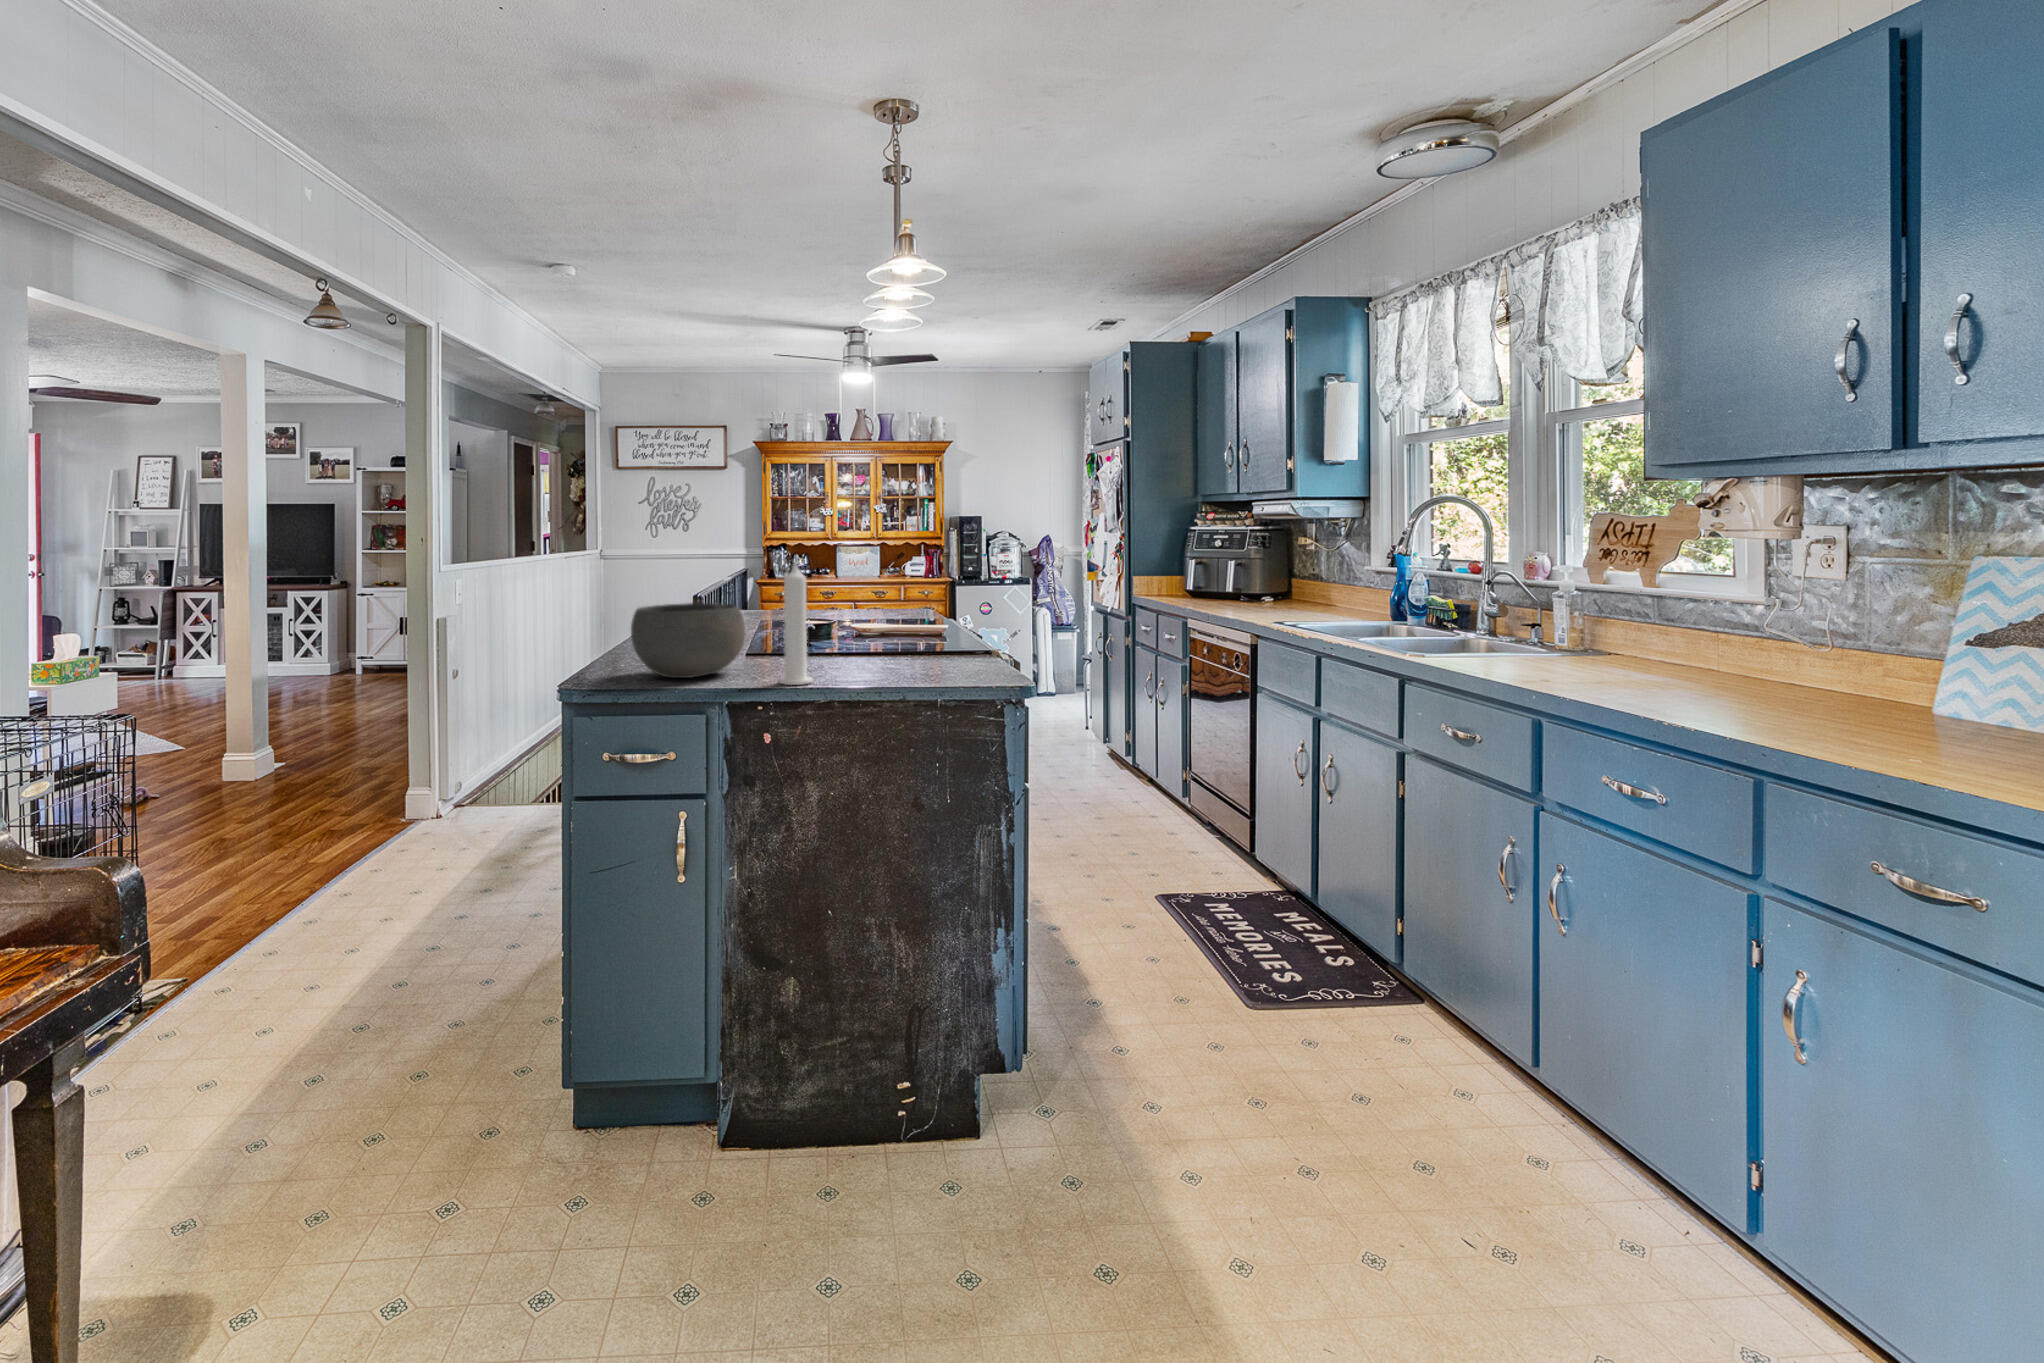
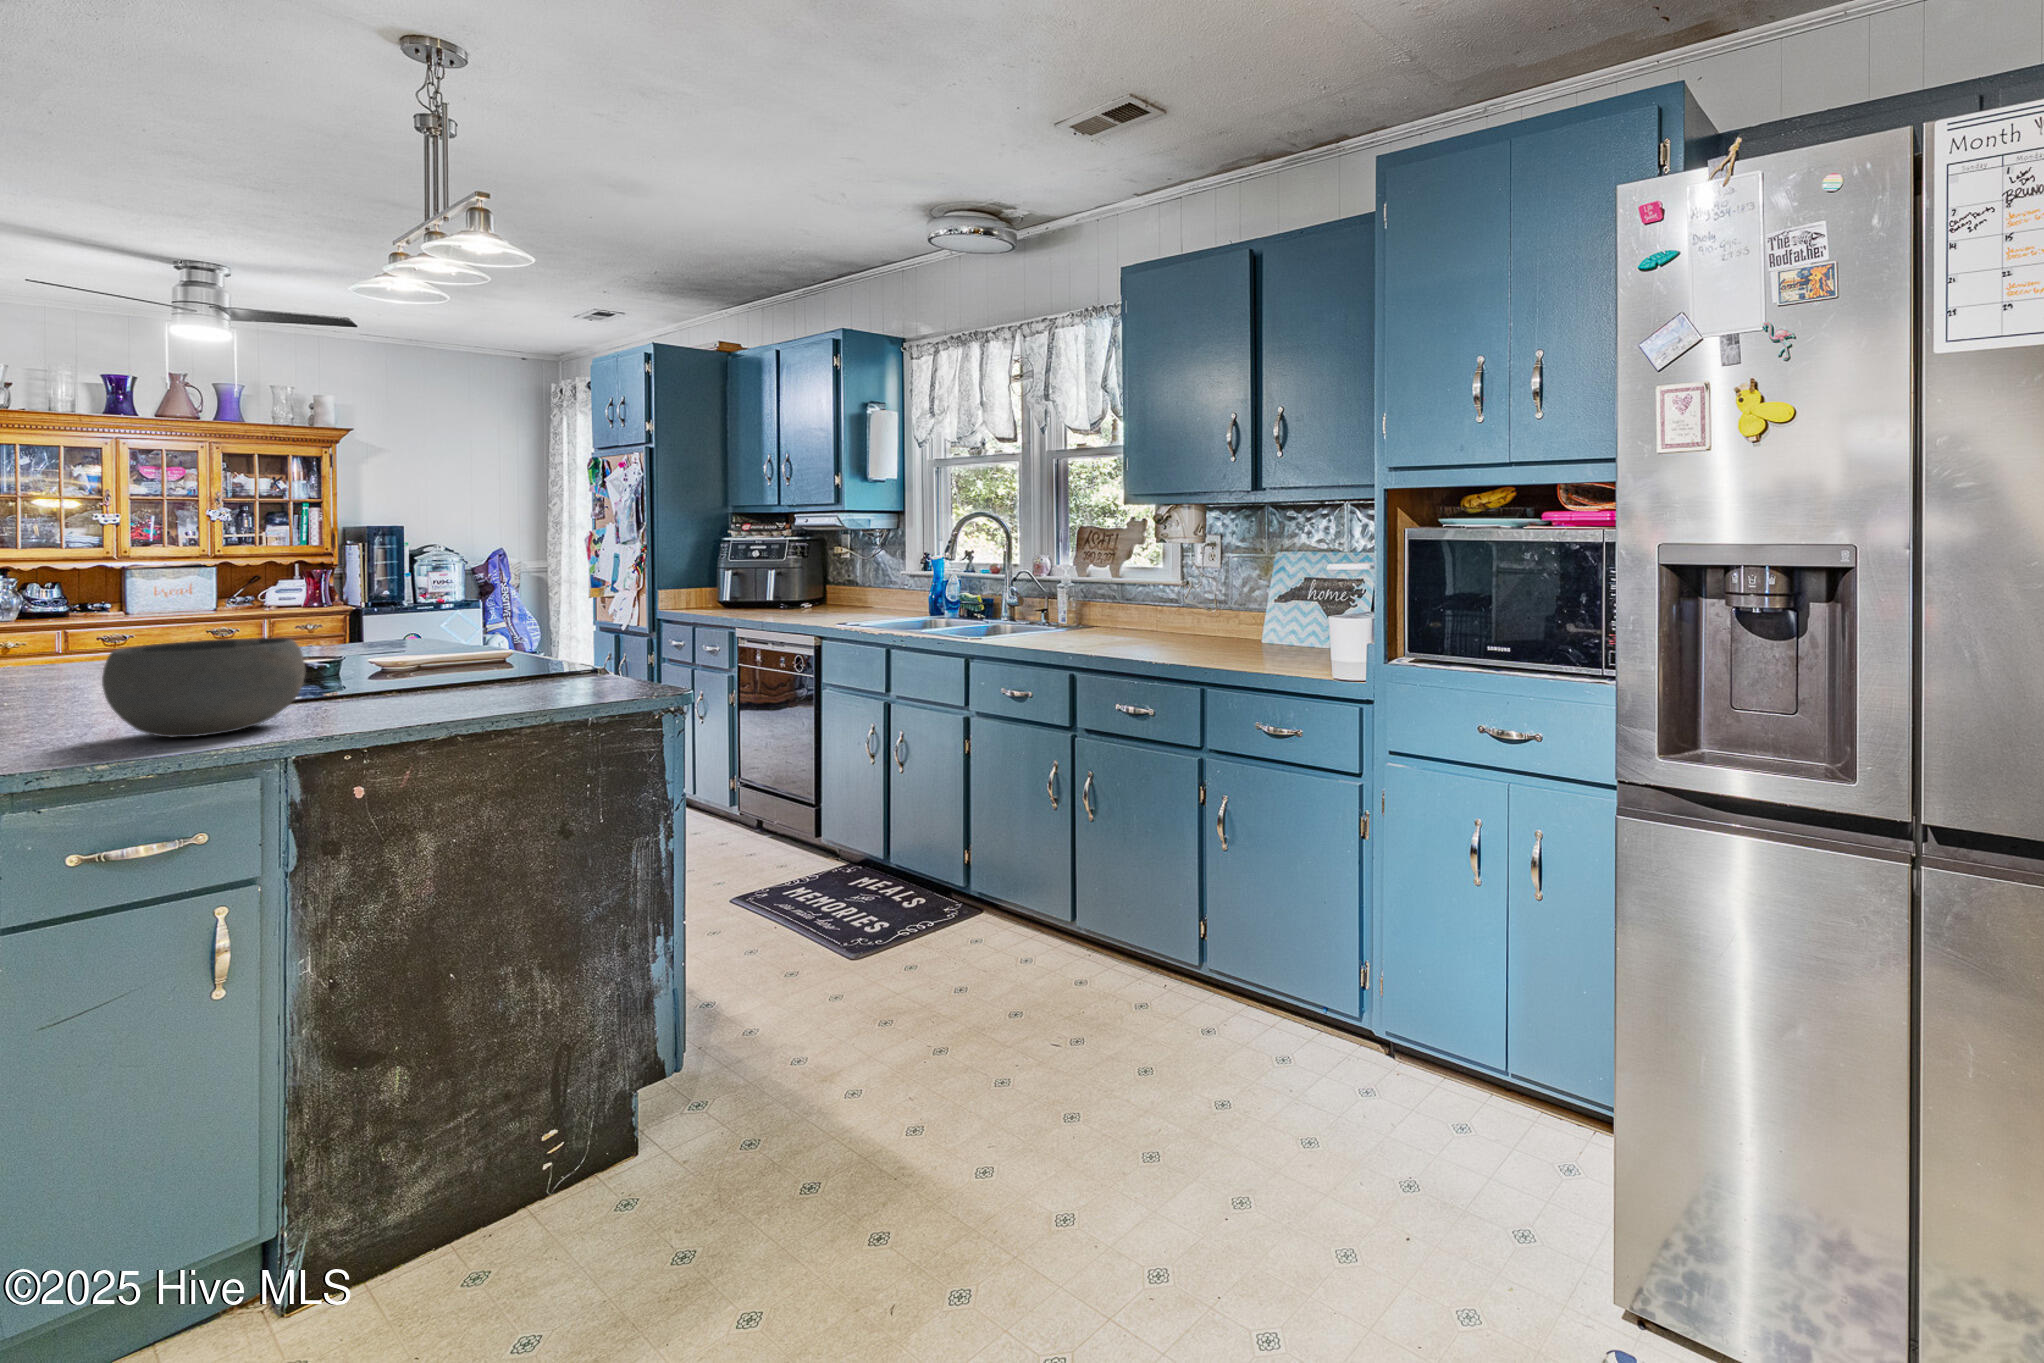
candle: present [779,562,813,685] -> none [383,580,434,722]

